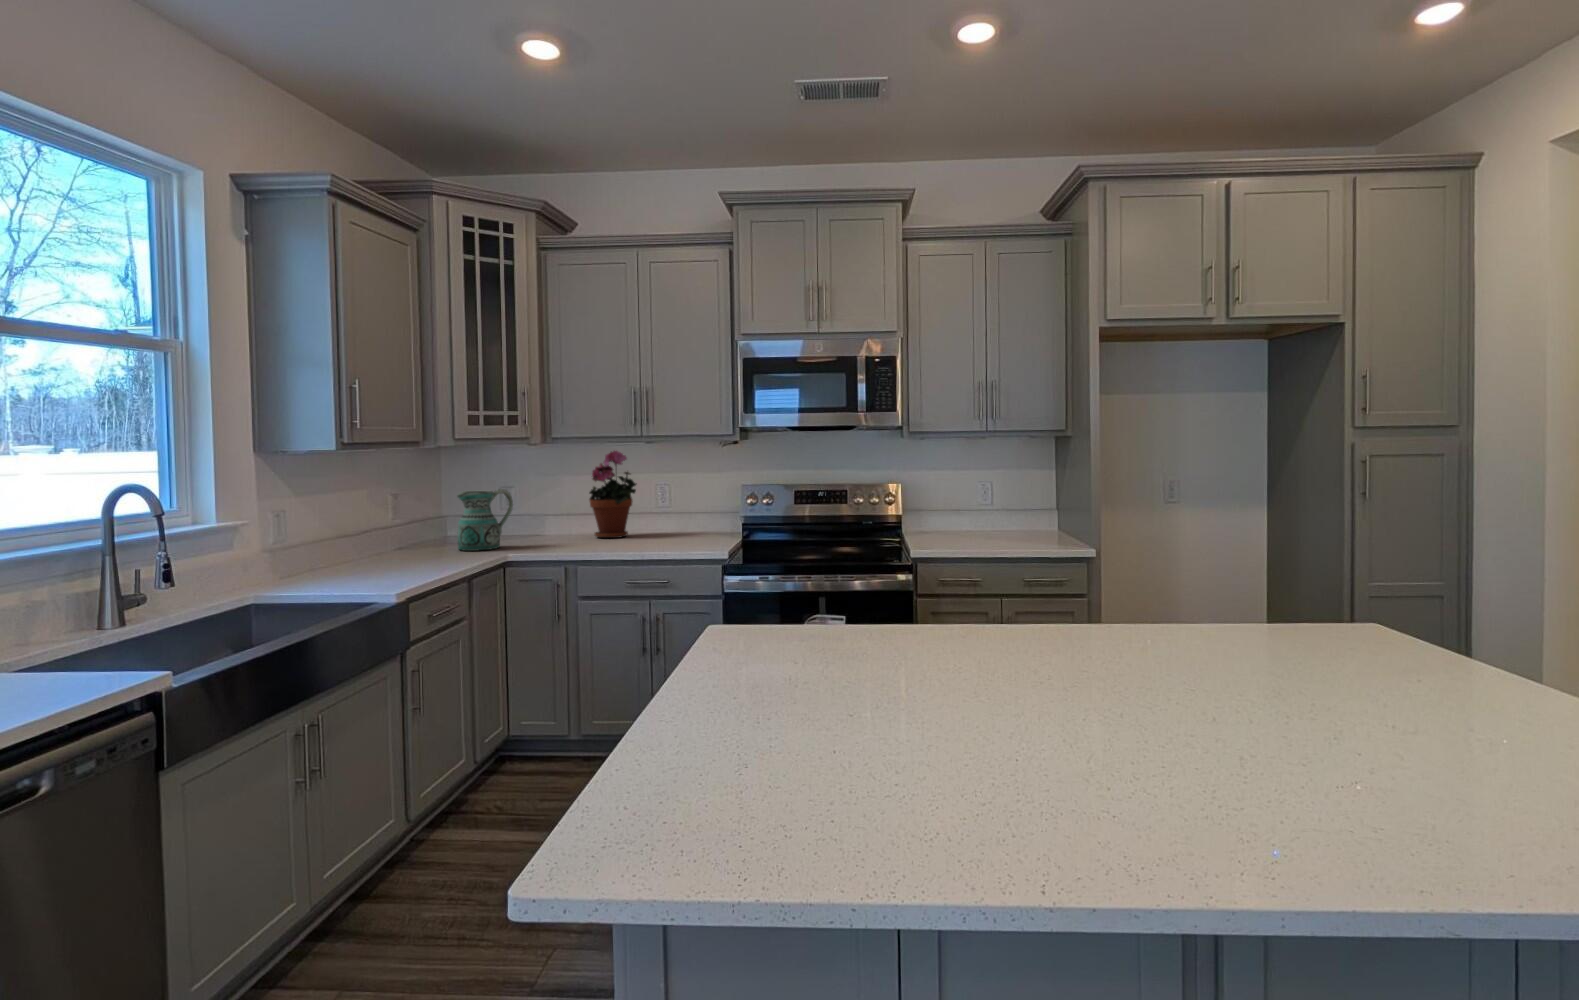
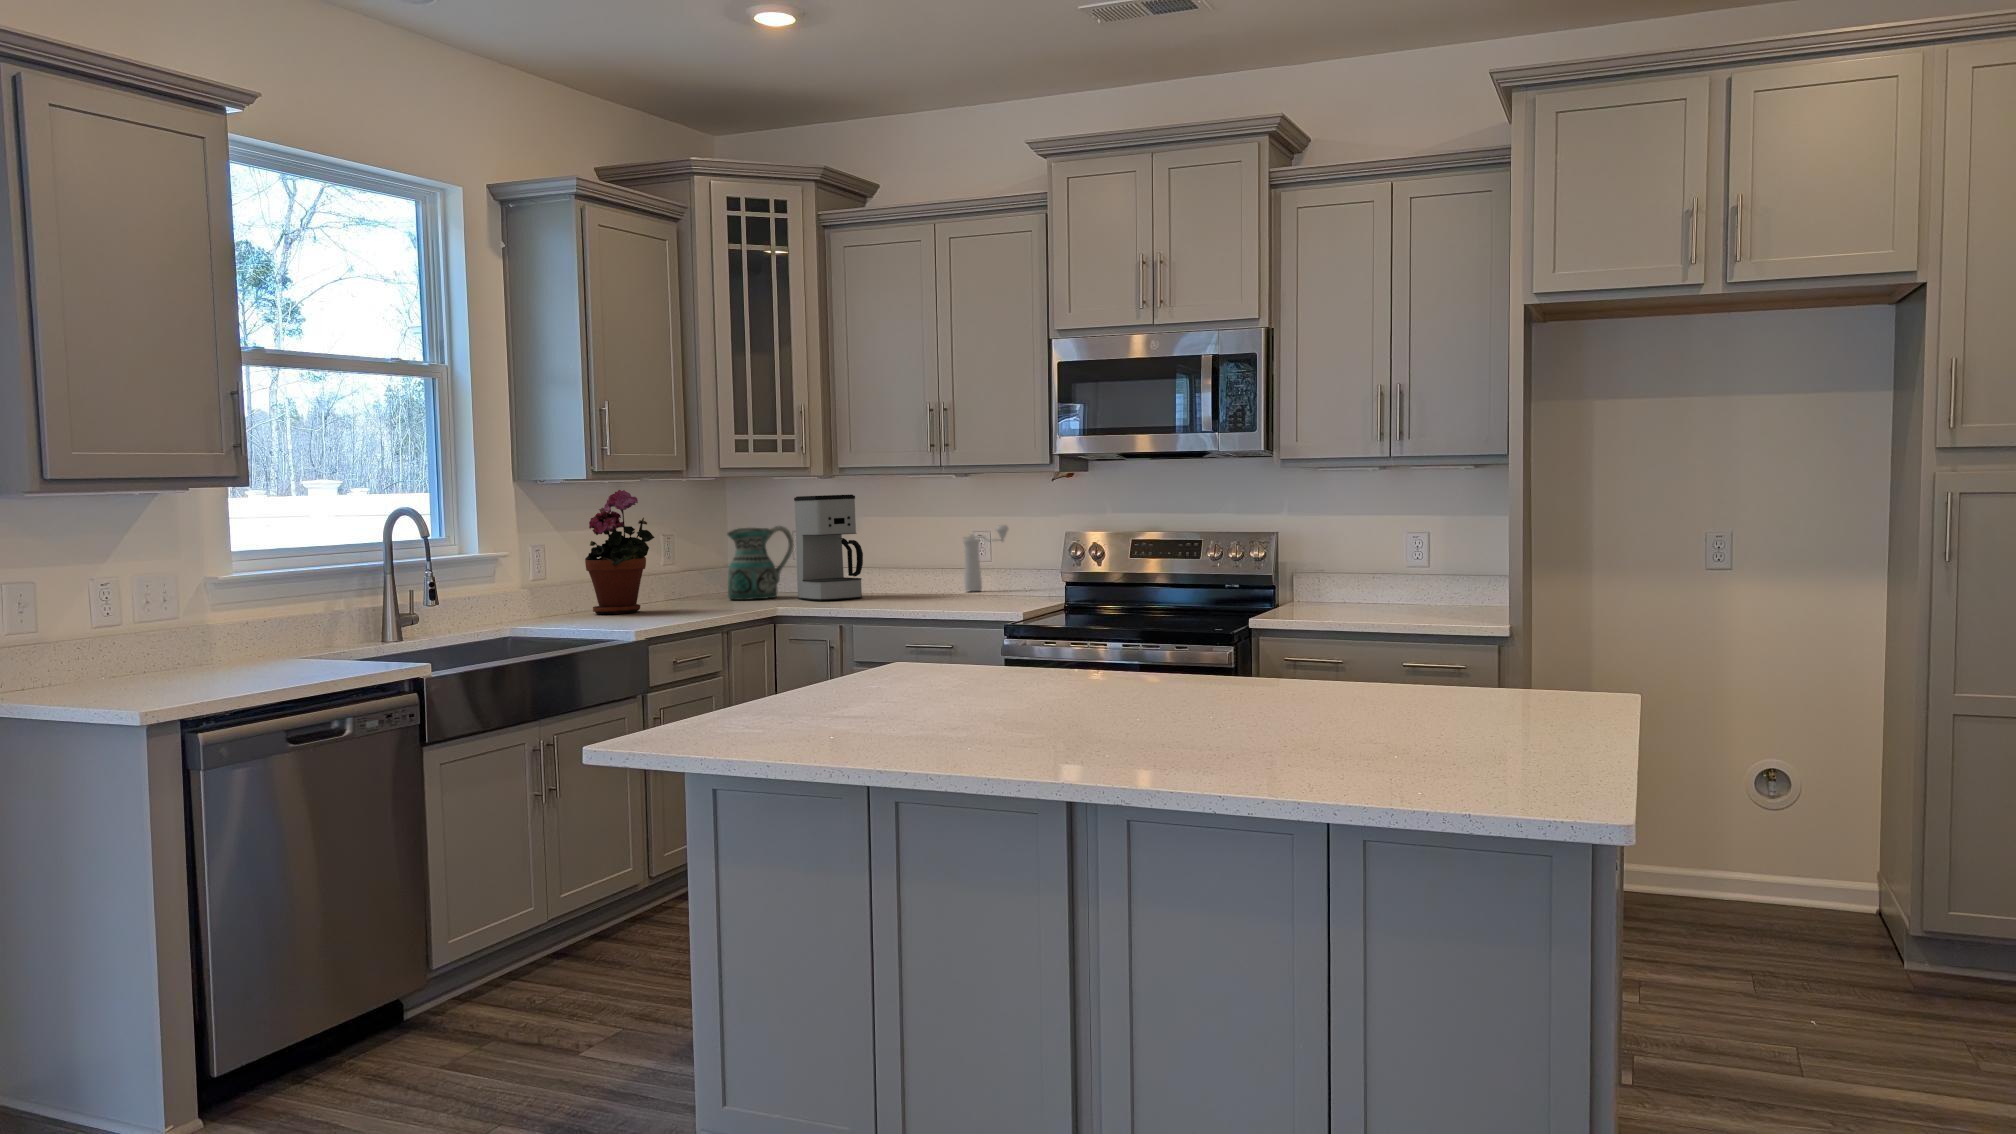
potted plant: present [589,451,637,538] -> present [585,490,654,614]
coffee maker: none [518,465,578,553] -> present [794,495,863,601]
pepper mill: none [656,490,691,542] -> present [963,525,1008,592]

